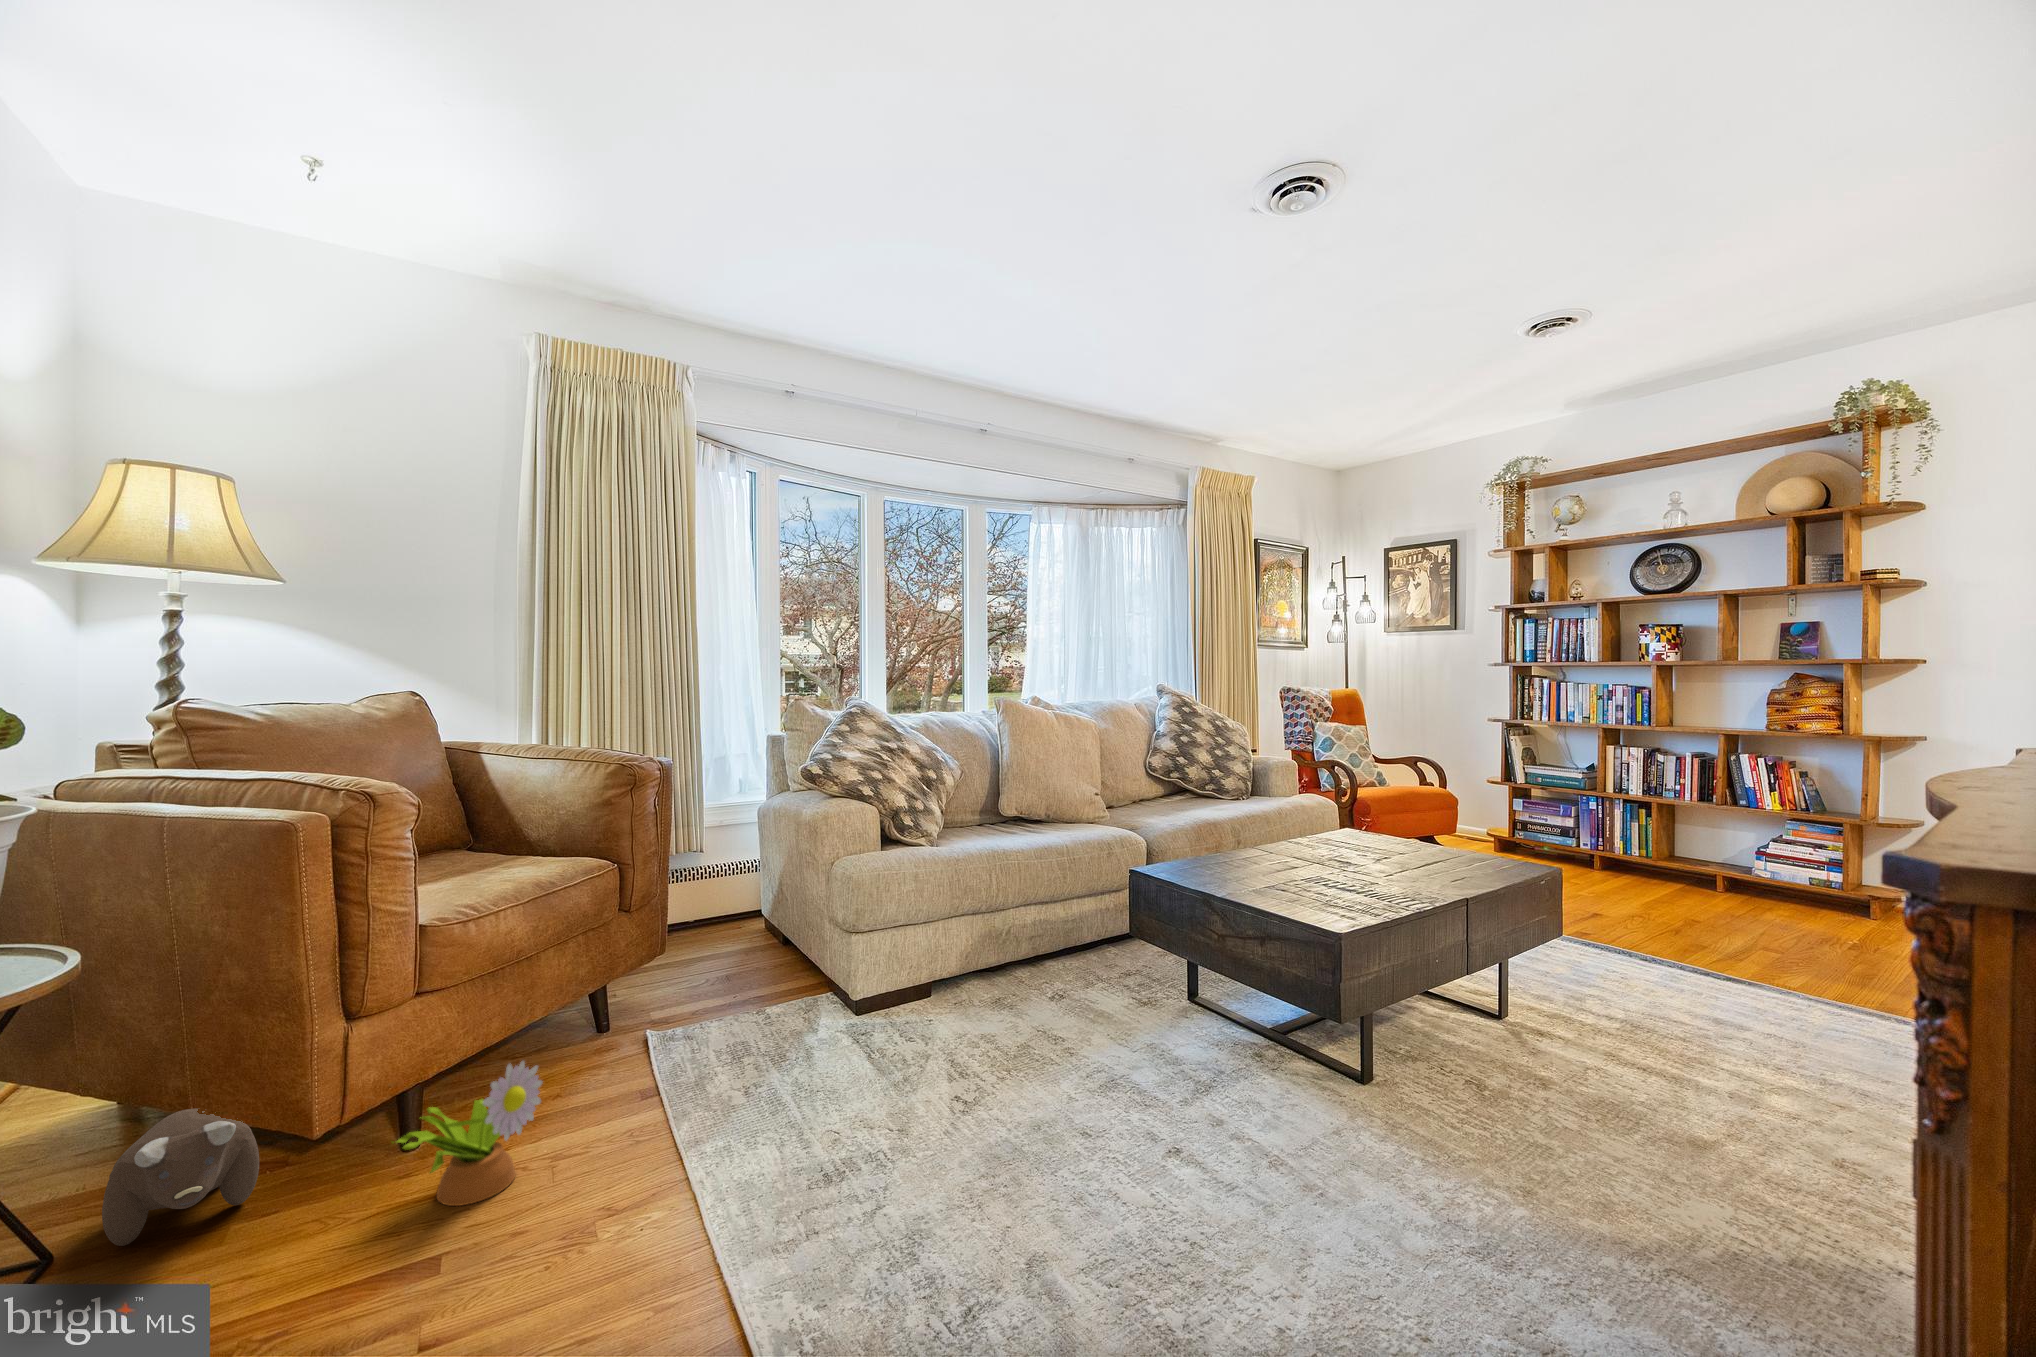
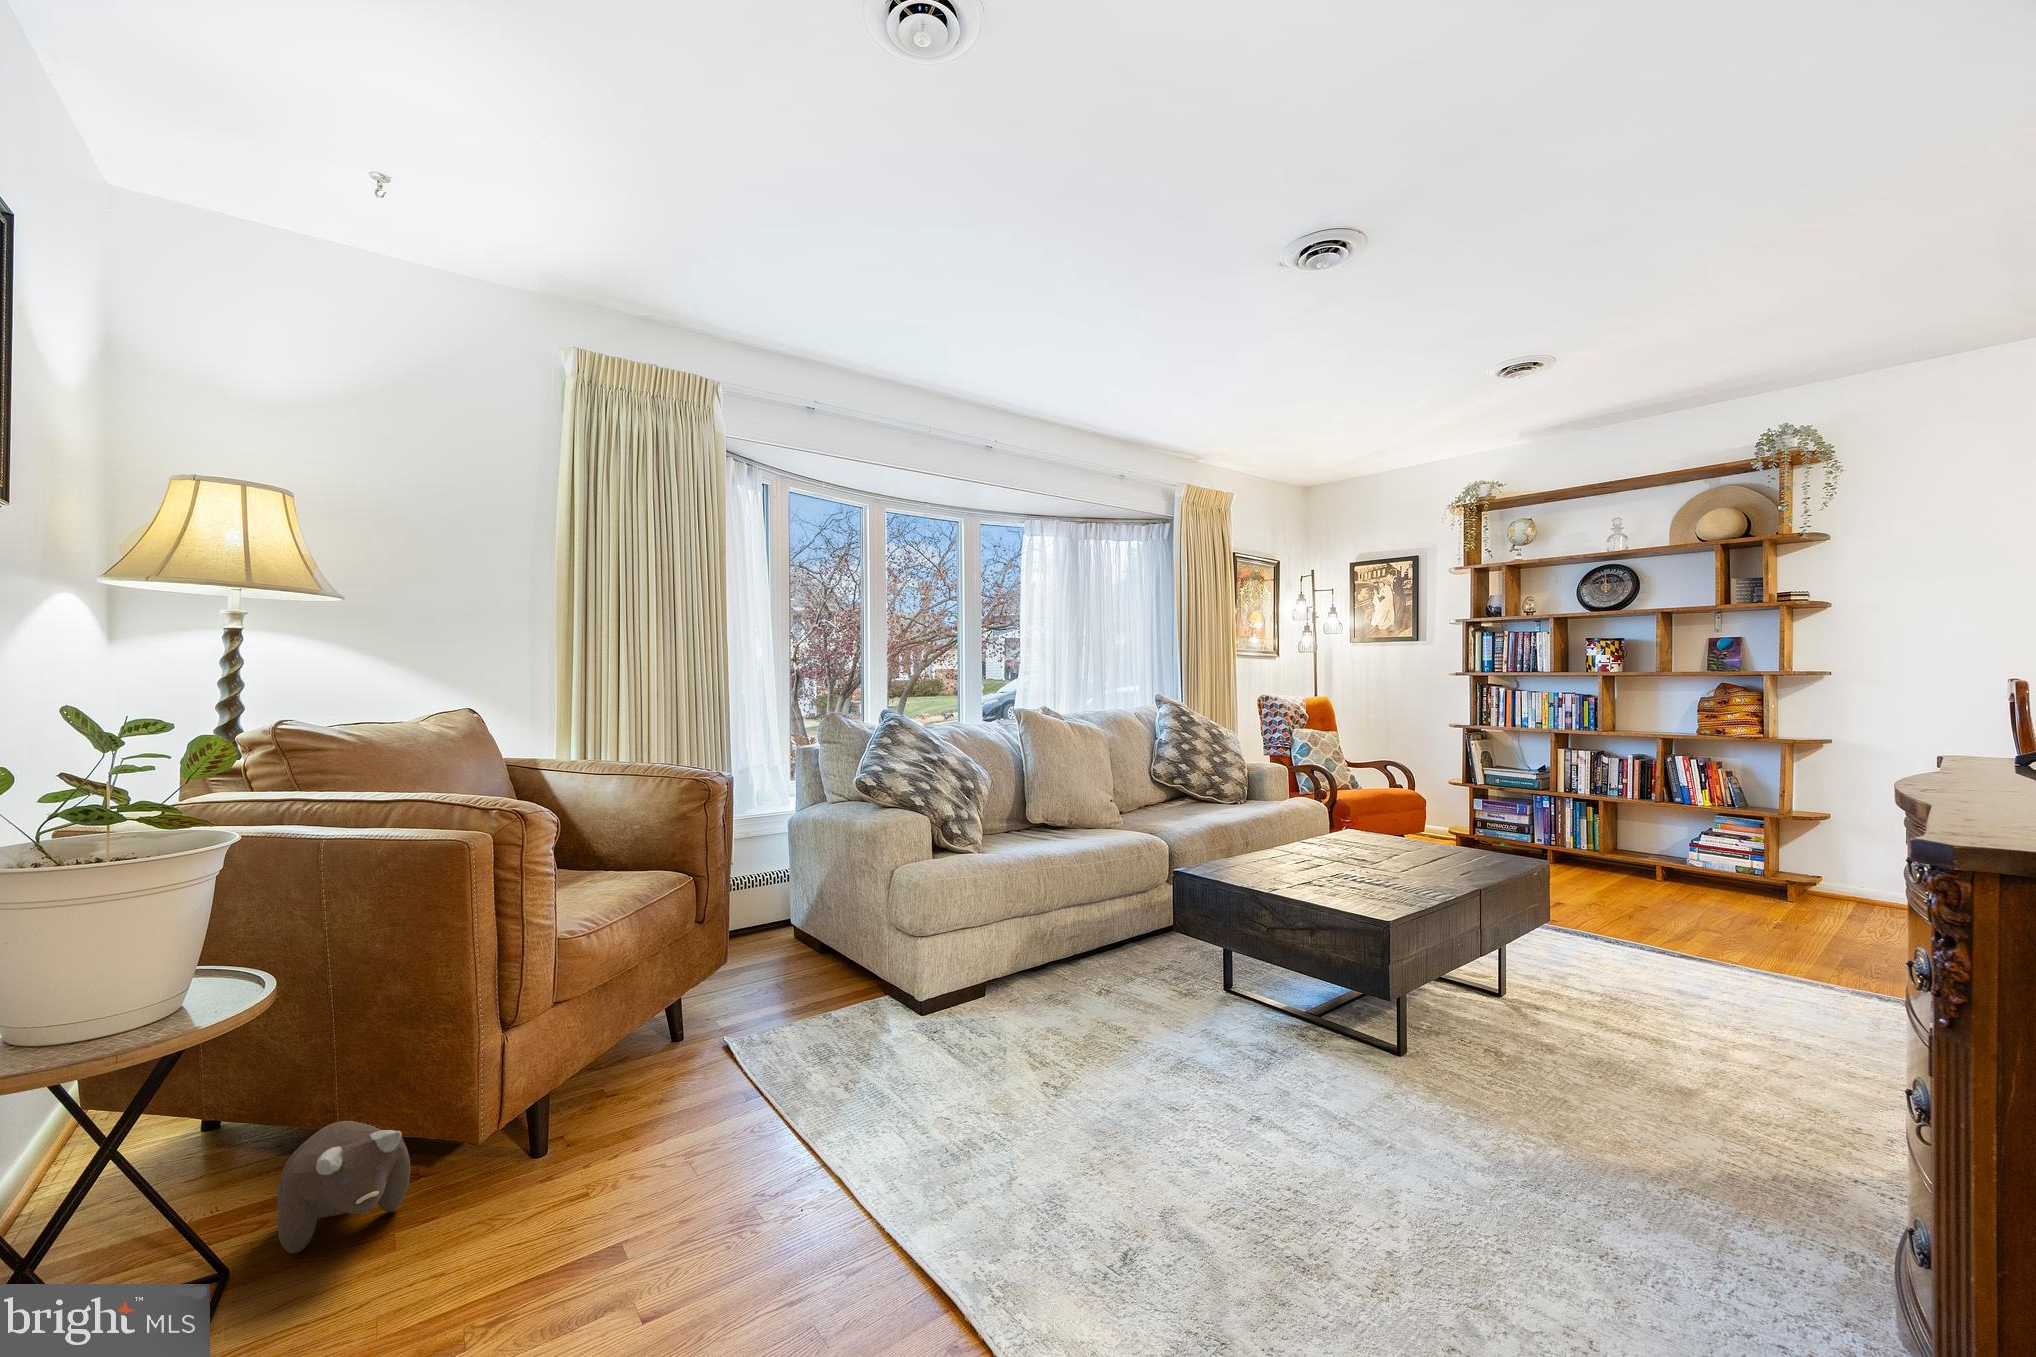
decorative plant: present [392,1061,542,1206] -> none [545,1062,680,1200]

